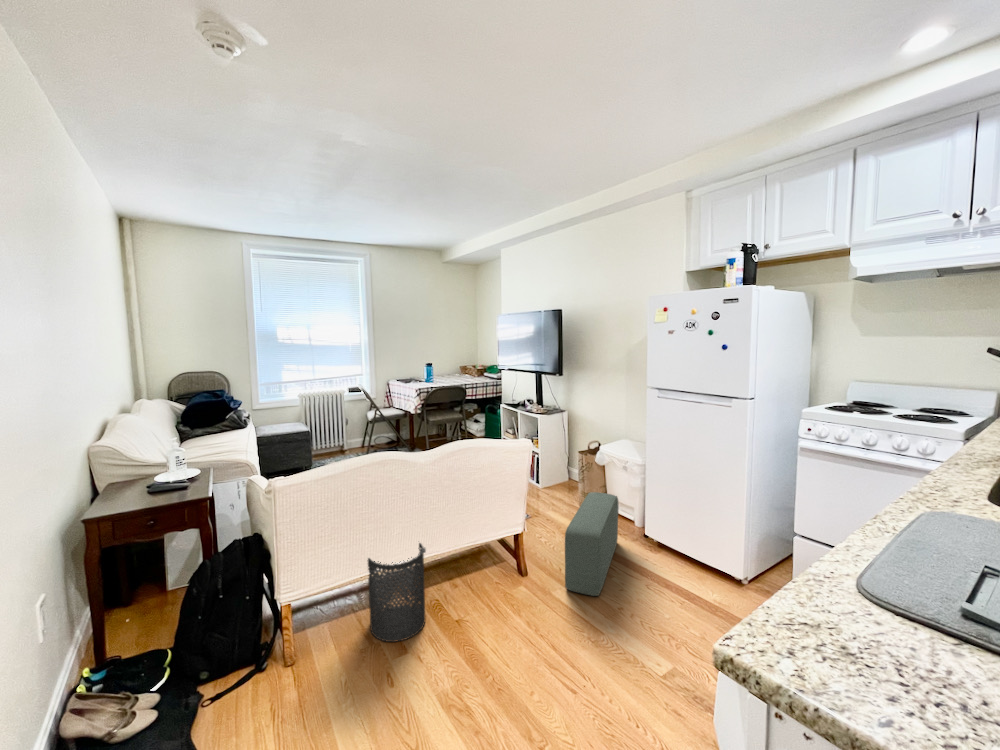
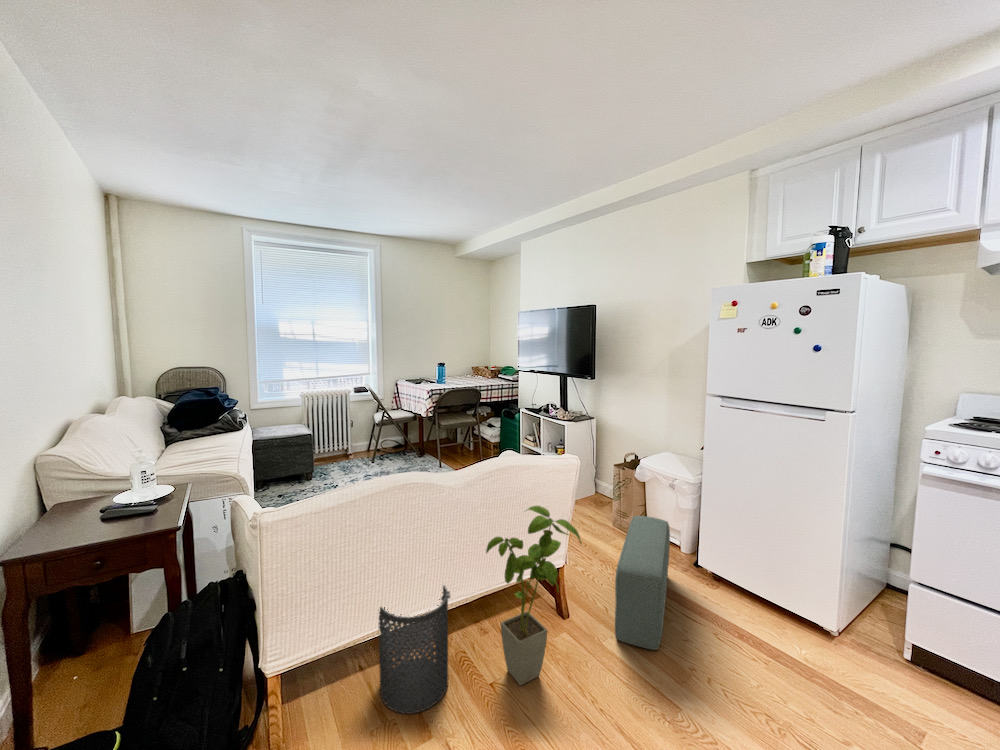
house plant: none [454,478,529,622] -> present [486,506,582,685]

